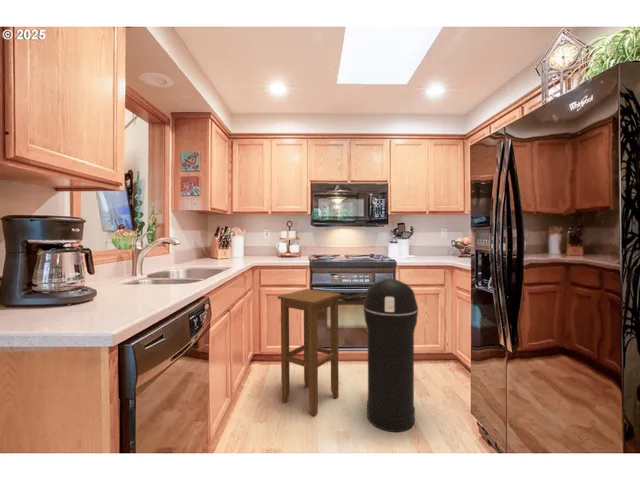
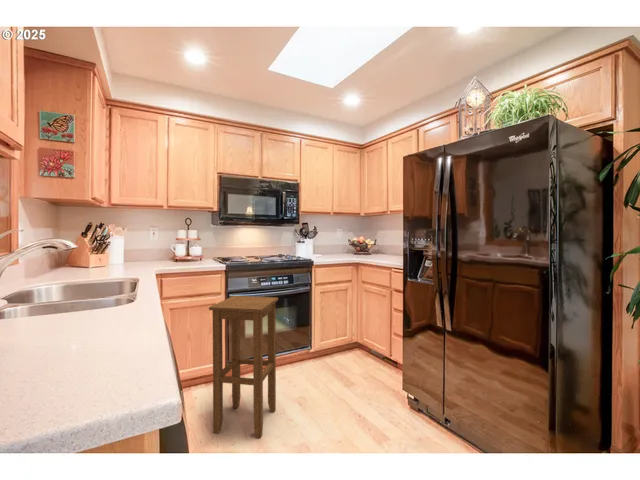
trash can: present [364,279,418,432] -> none [309,278,362,430]

